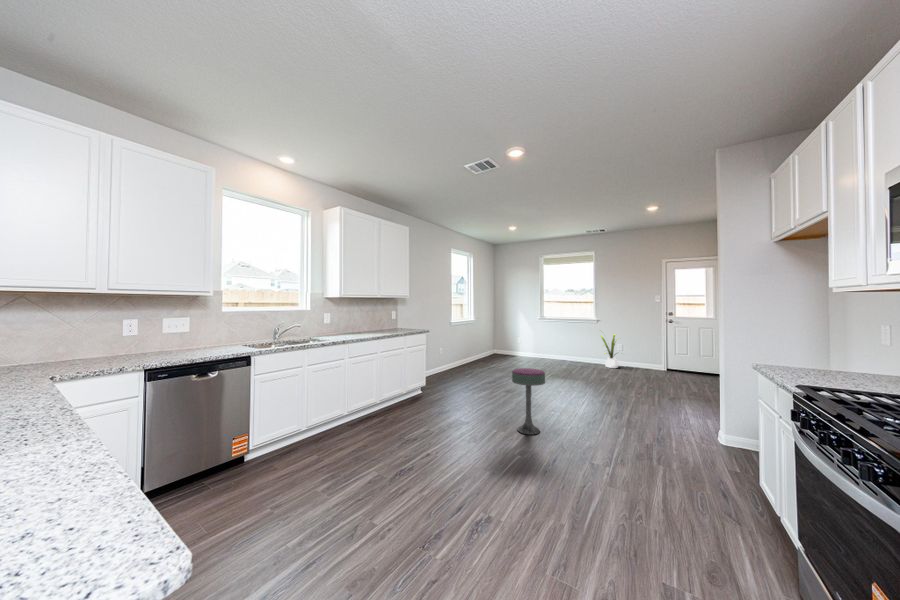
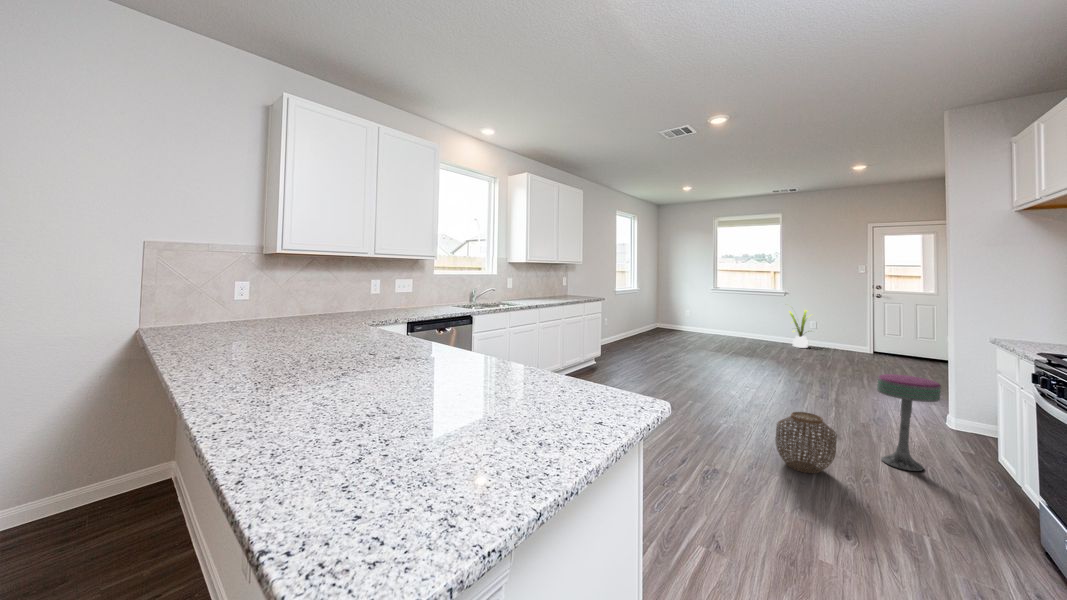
bar stool: present [512,368,545,434] -> present [877,374,941,471]
woven basket: none [575,464,642,545] -> present [776,412,837,473]

